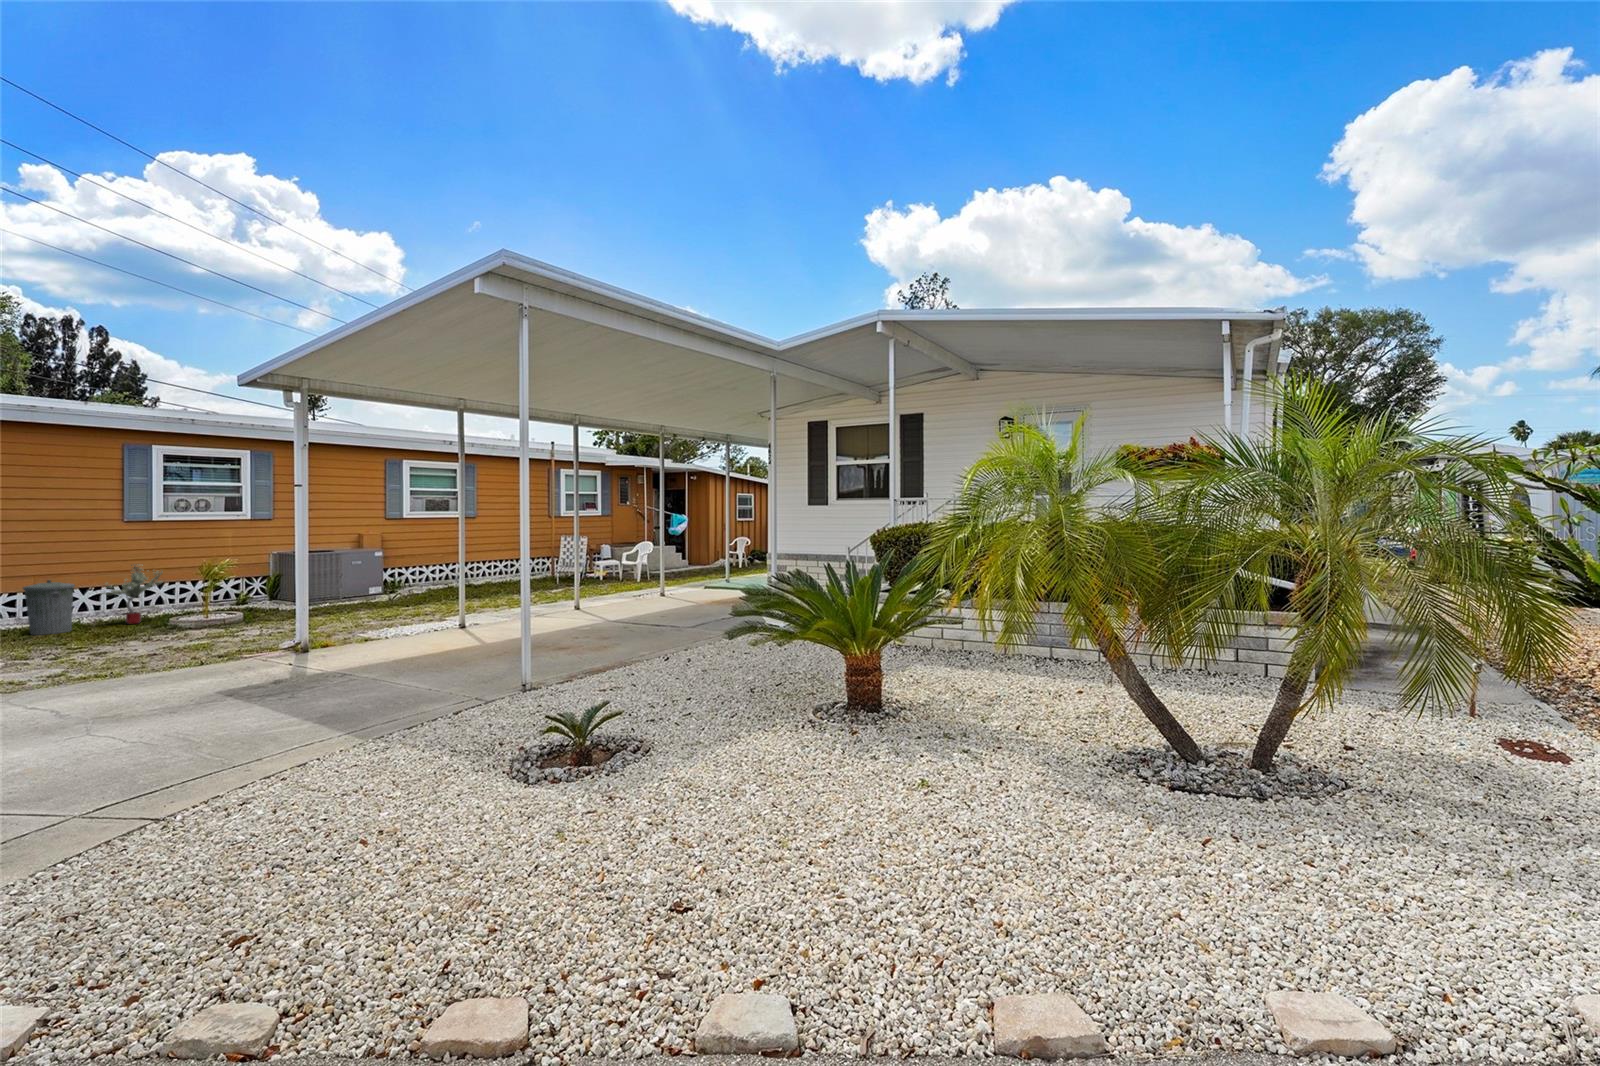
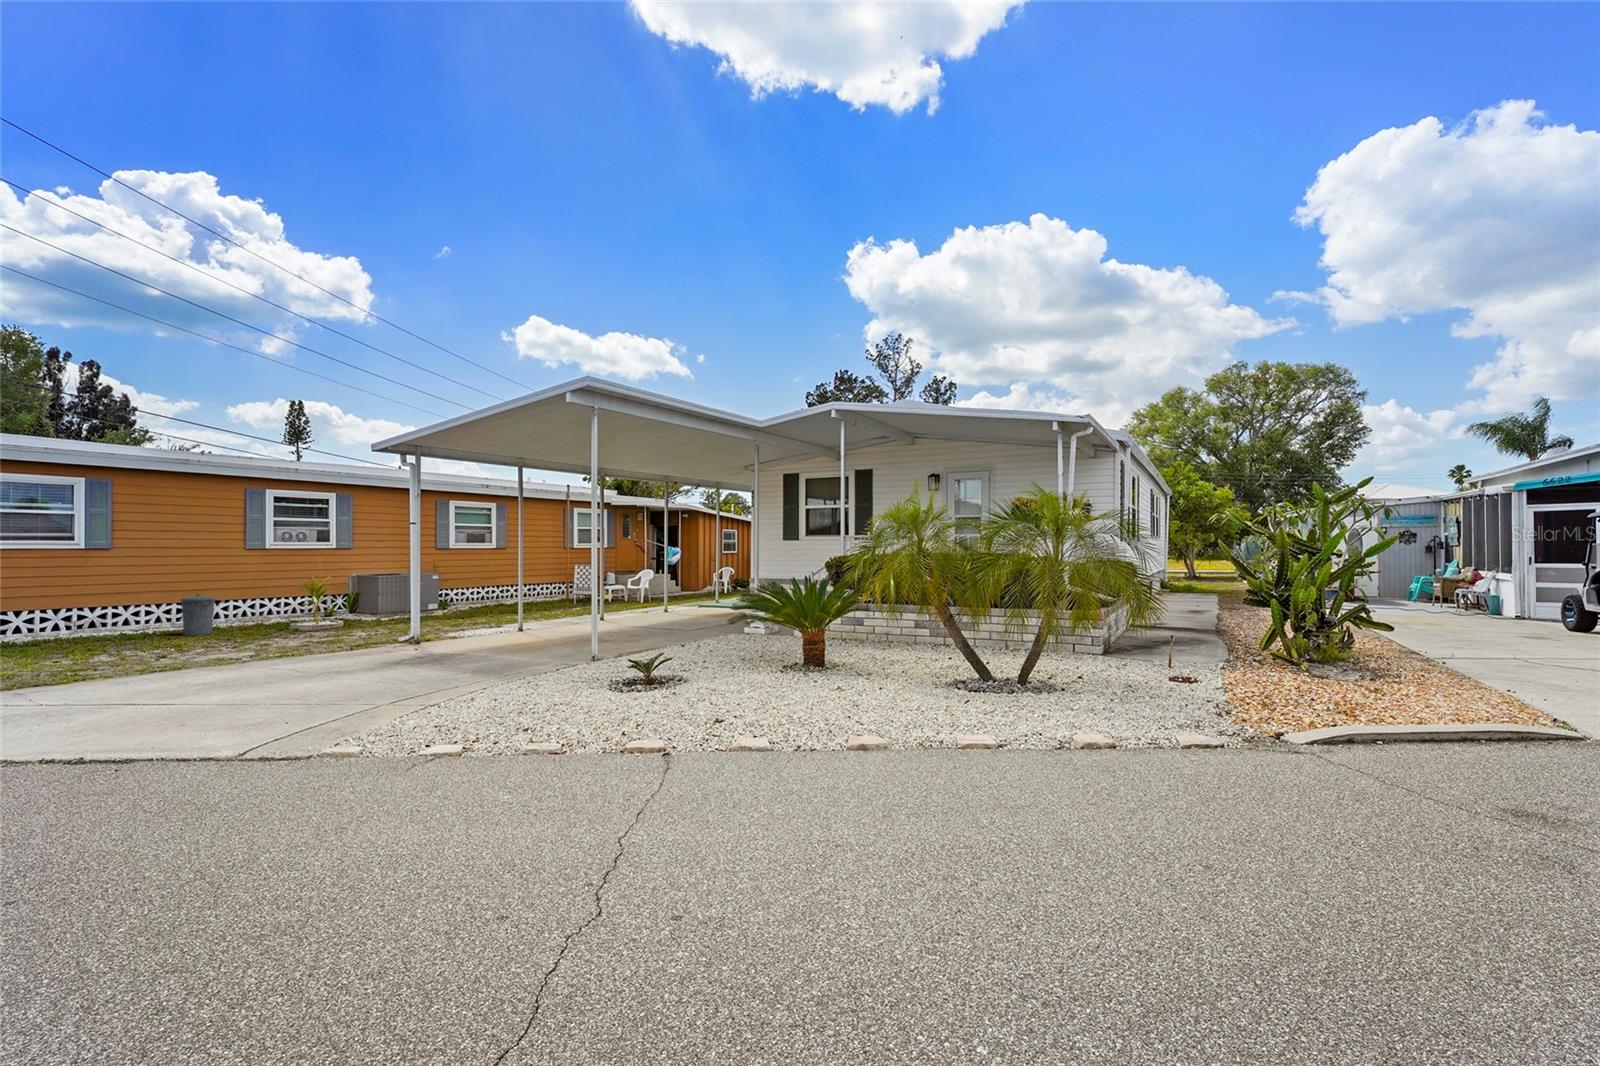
potted tree: present [101,565,163,624] -> none [231,582,276,630]

